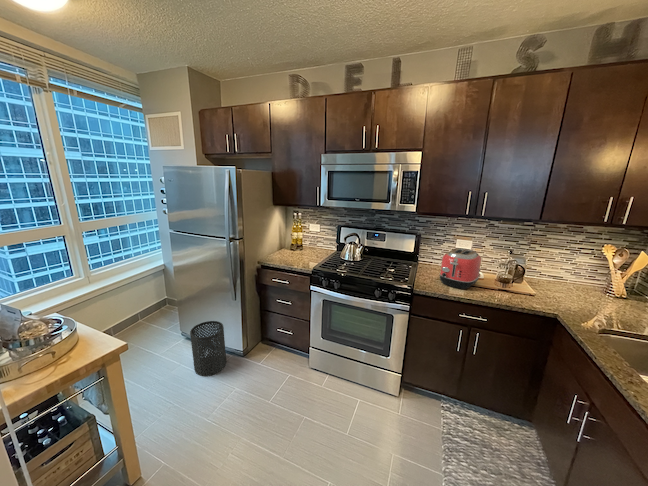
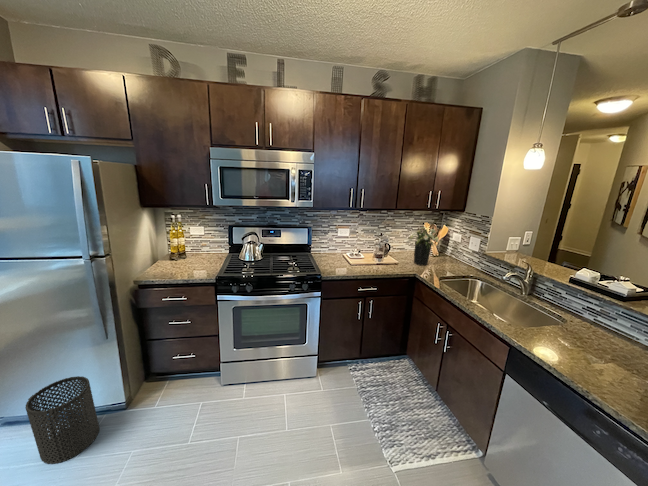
toaster: present [440,248,481,289] -> none [336,236,364,269]
flower arrangement: none [552,249,622,306] -> present [407,227,439,265]

